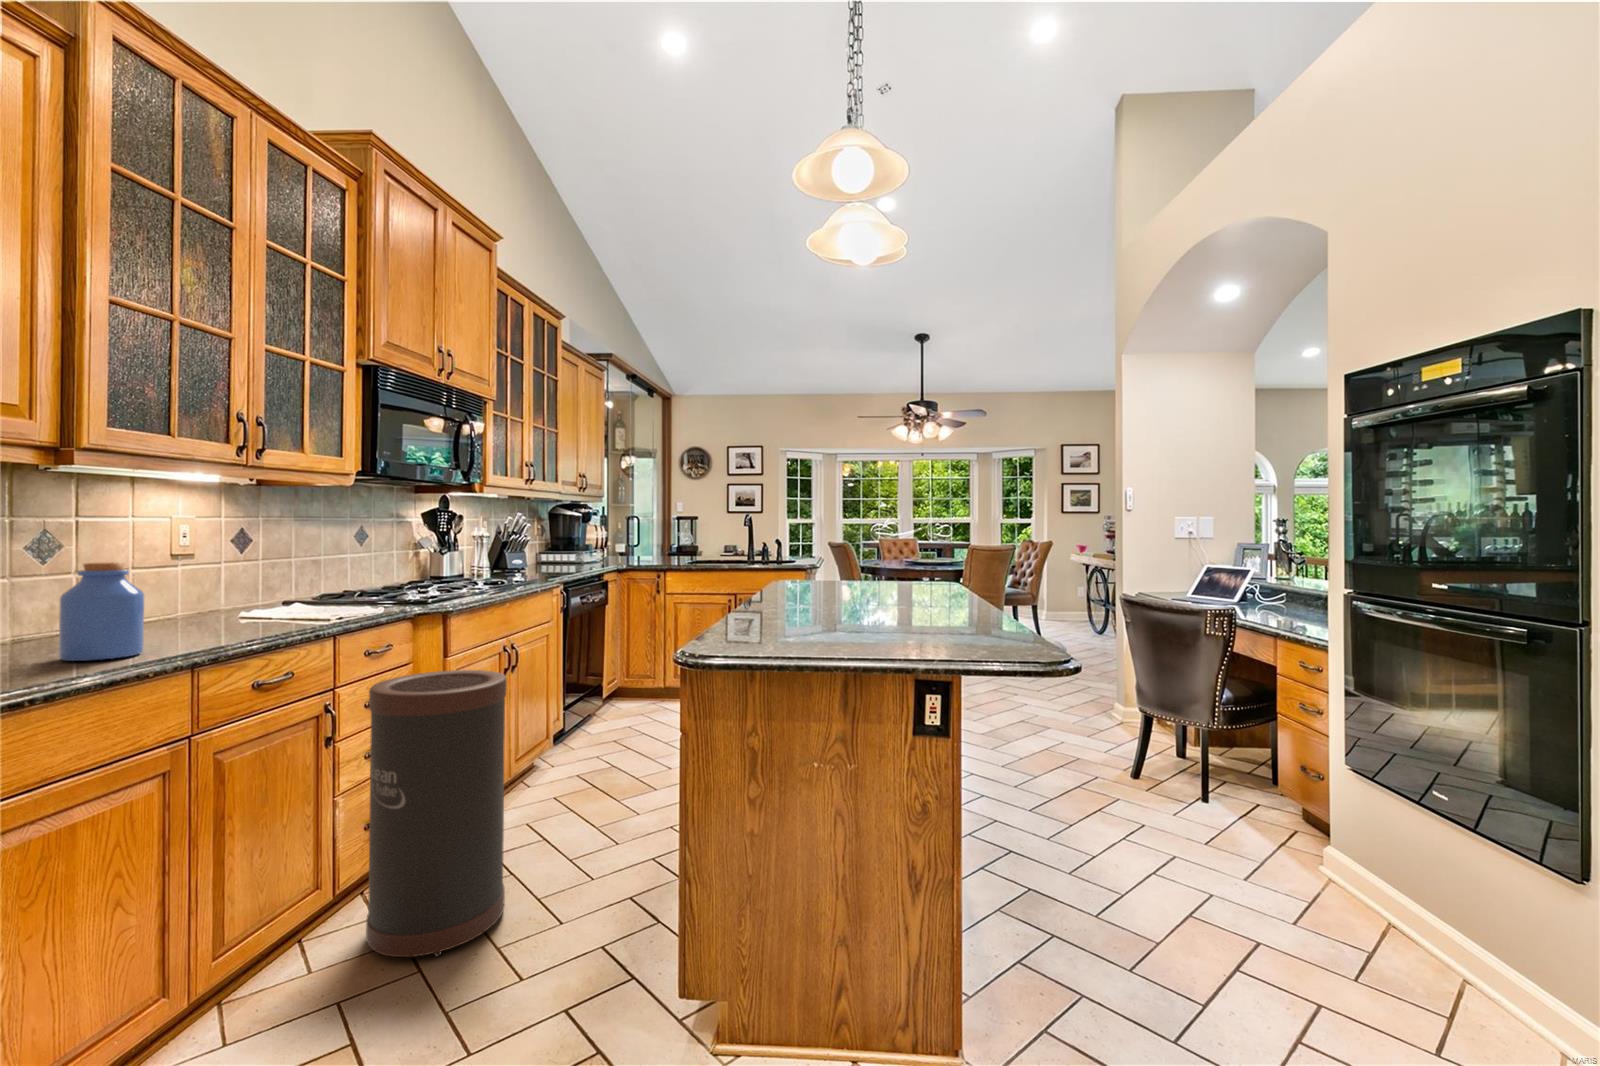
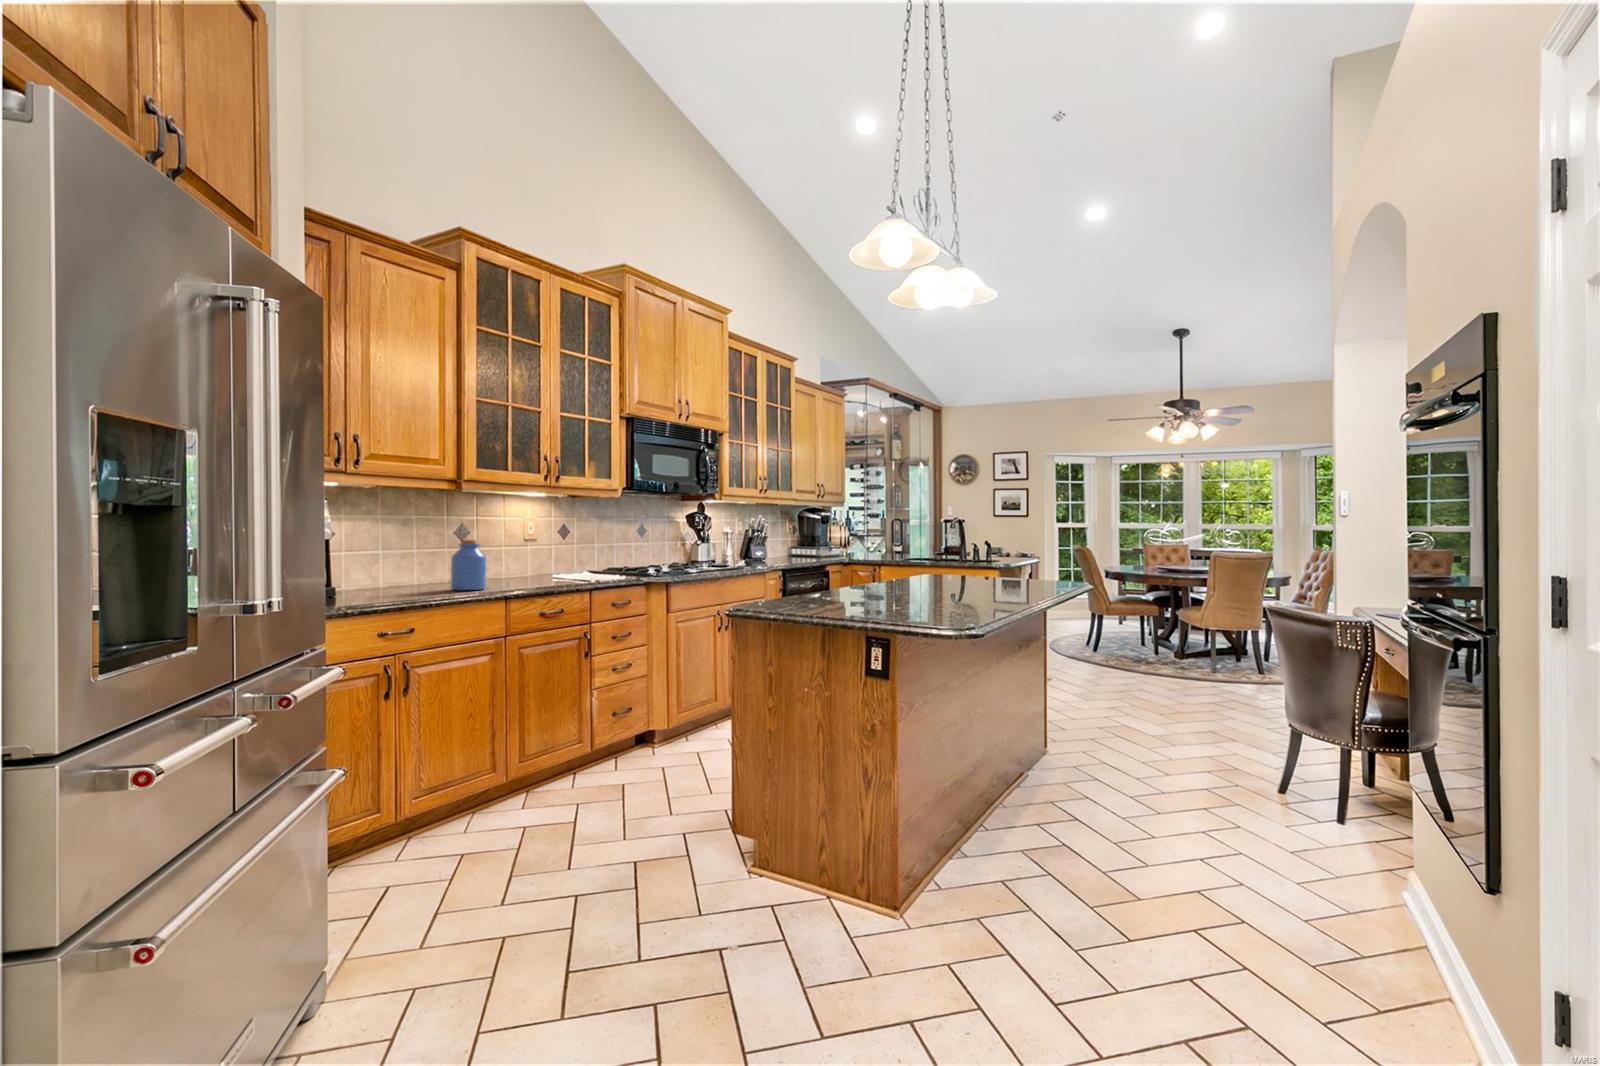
trash can: present [366,670,507,957] -> none [596,619,681,800]

